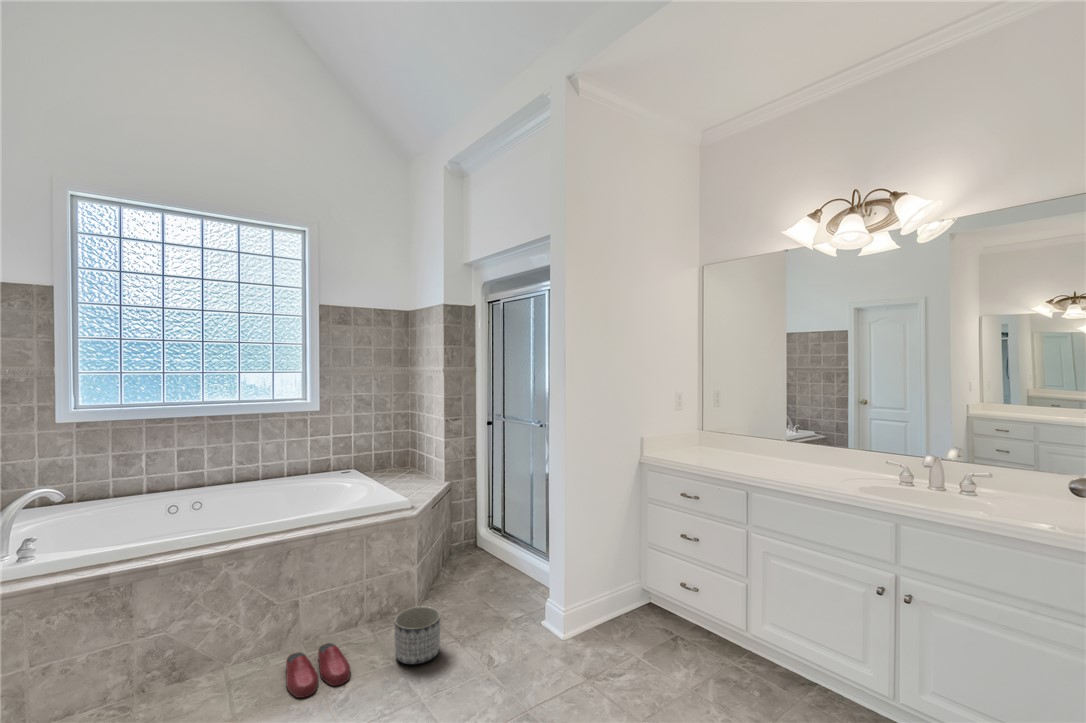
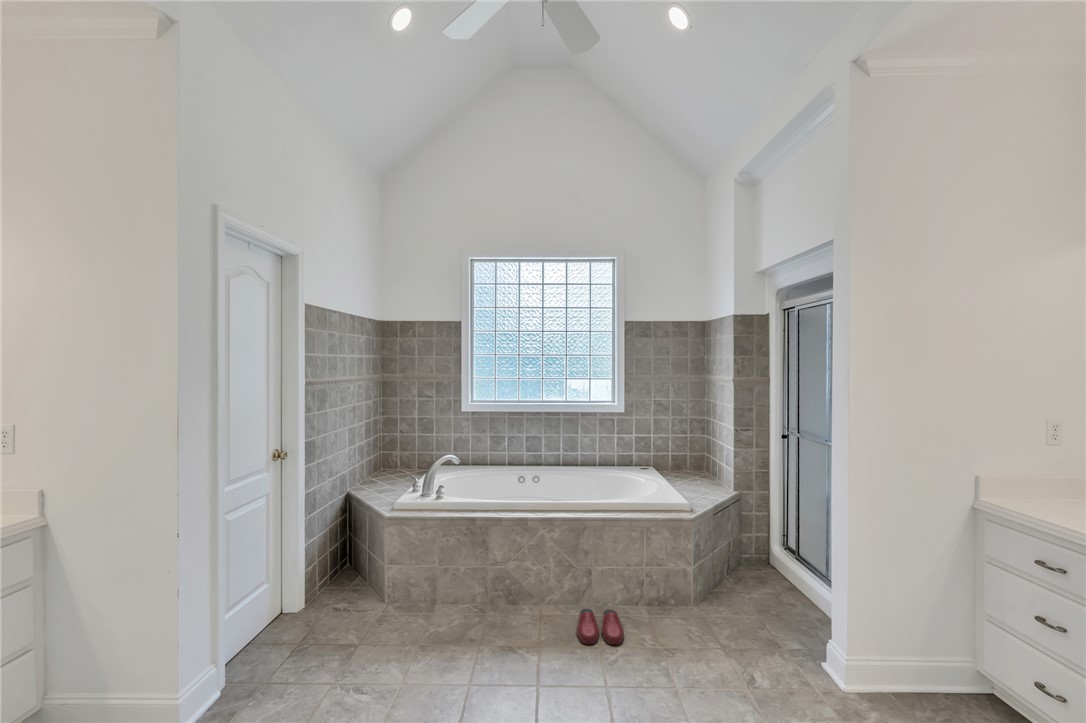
planter: present [394,606,441,664] -> none [661,601,703,653]

